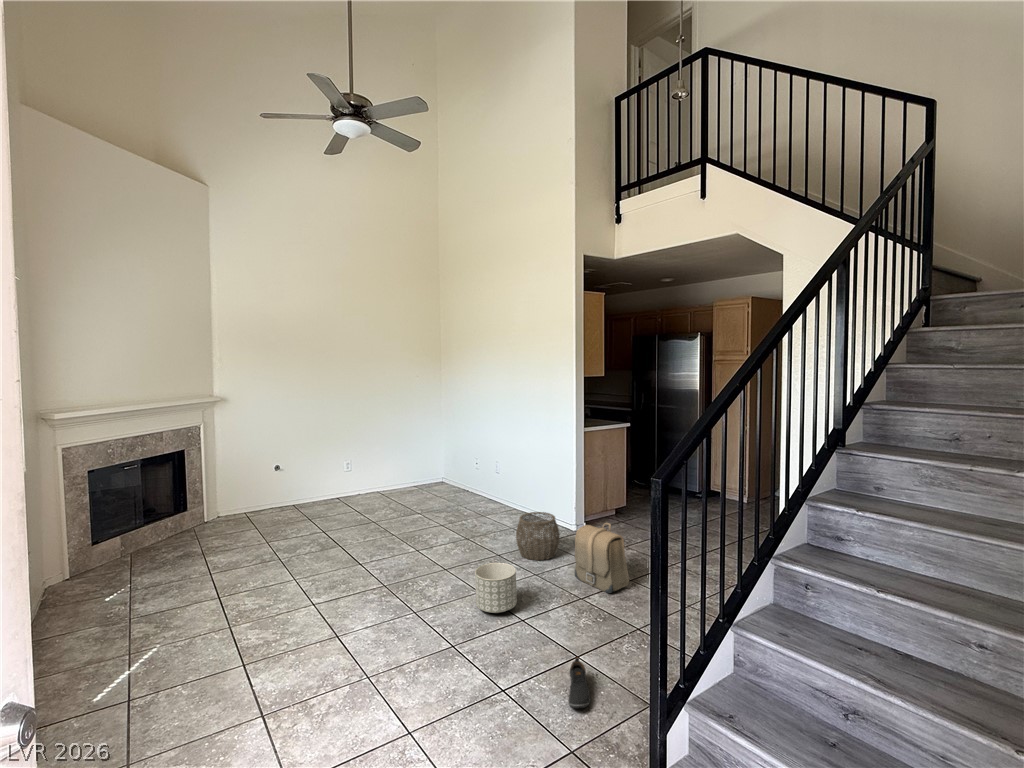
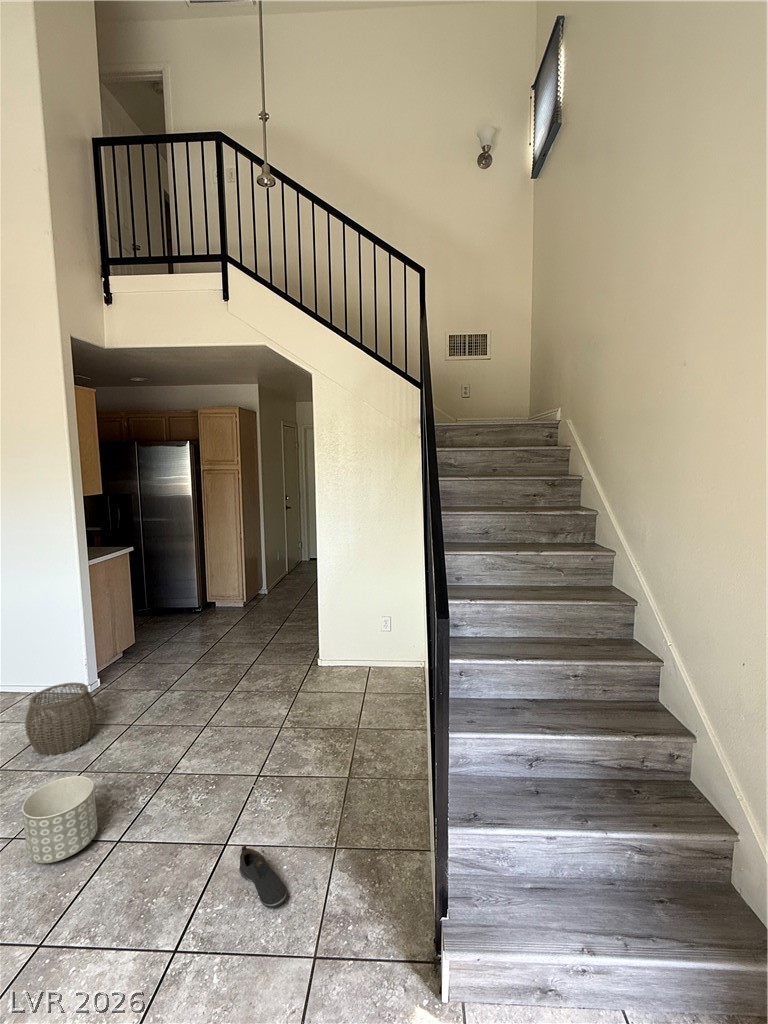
backpack: present [575,523,629,593] -> none [141,671,213,751]

